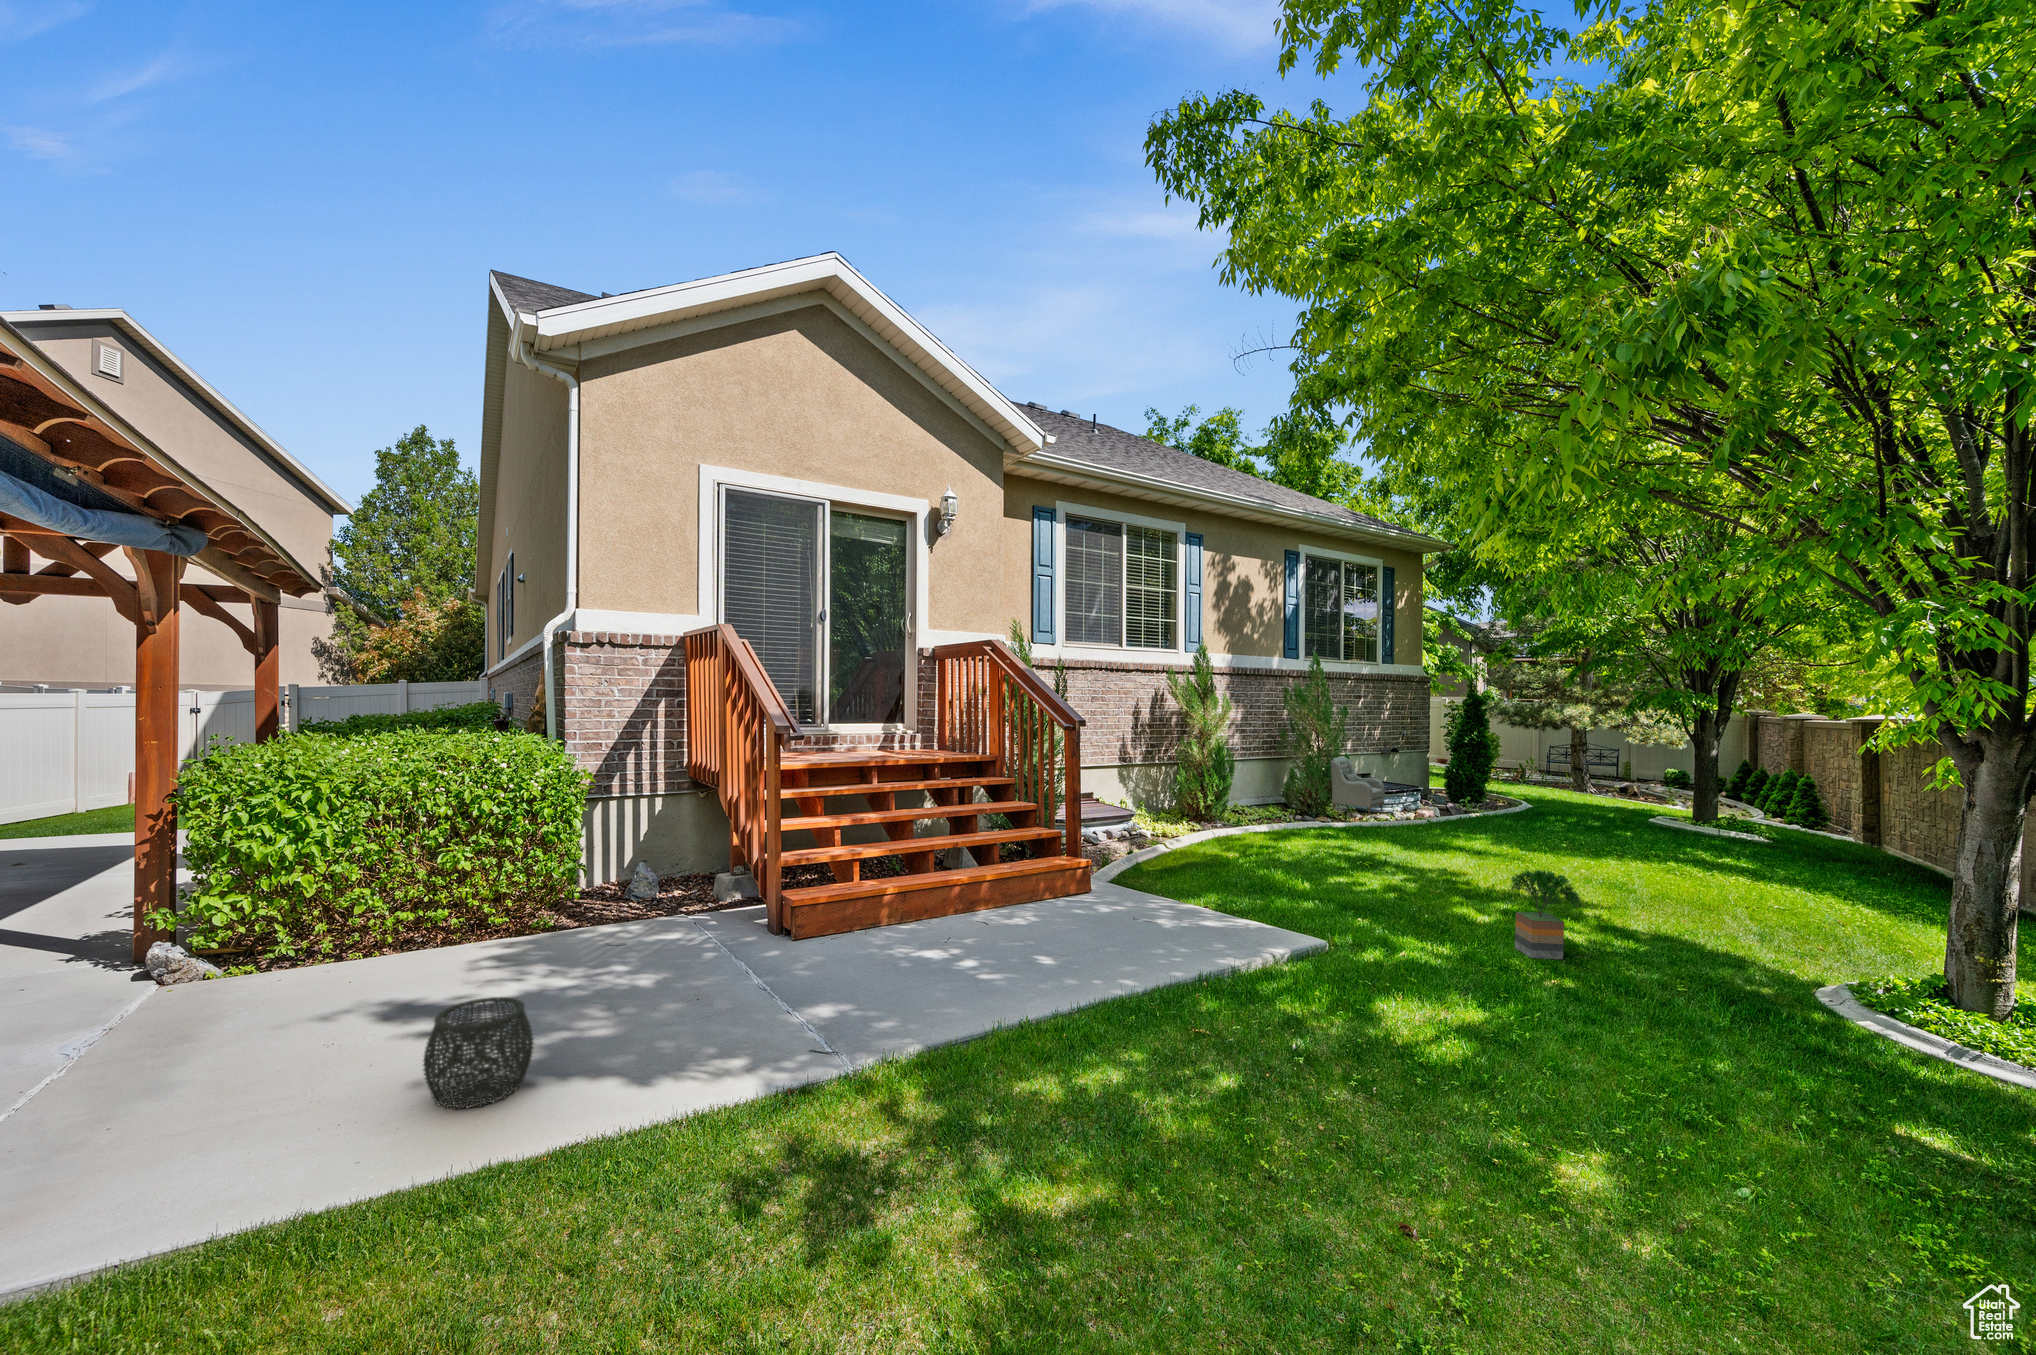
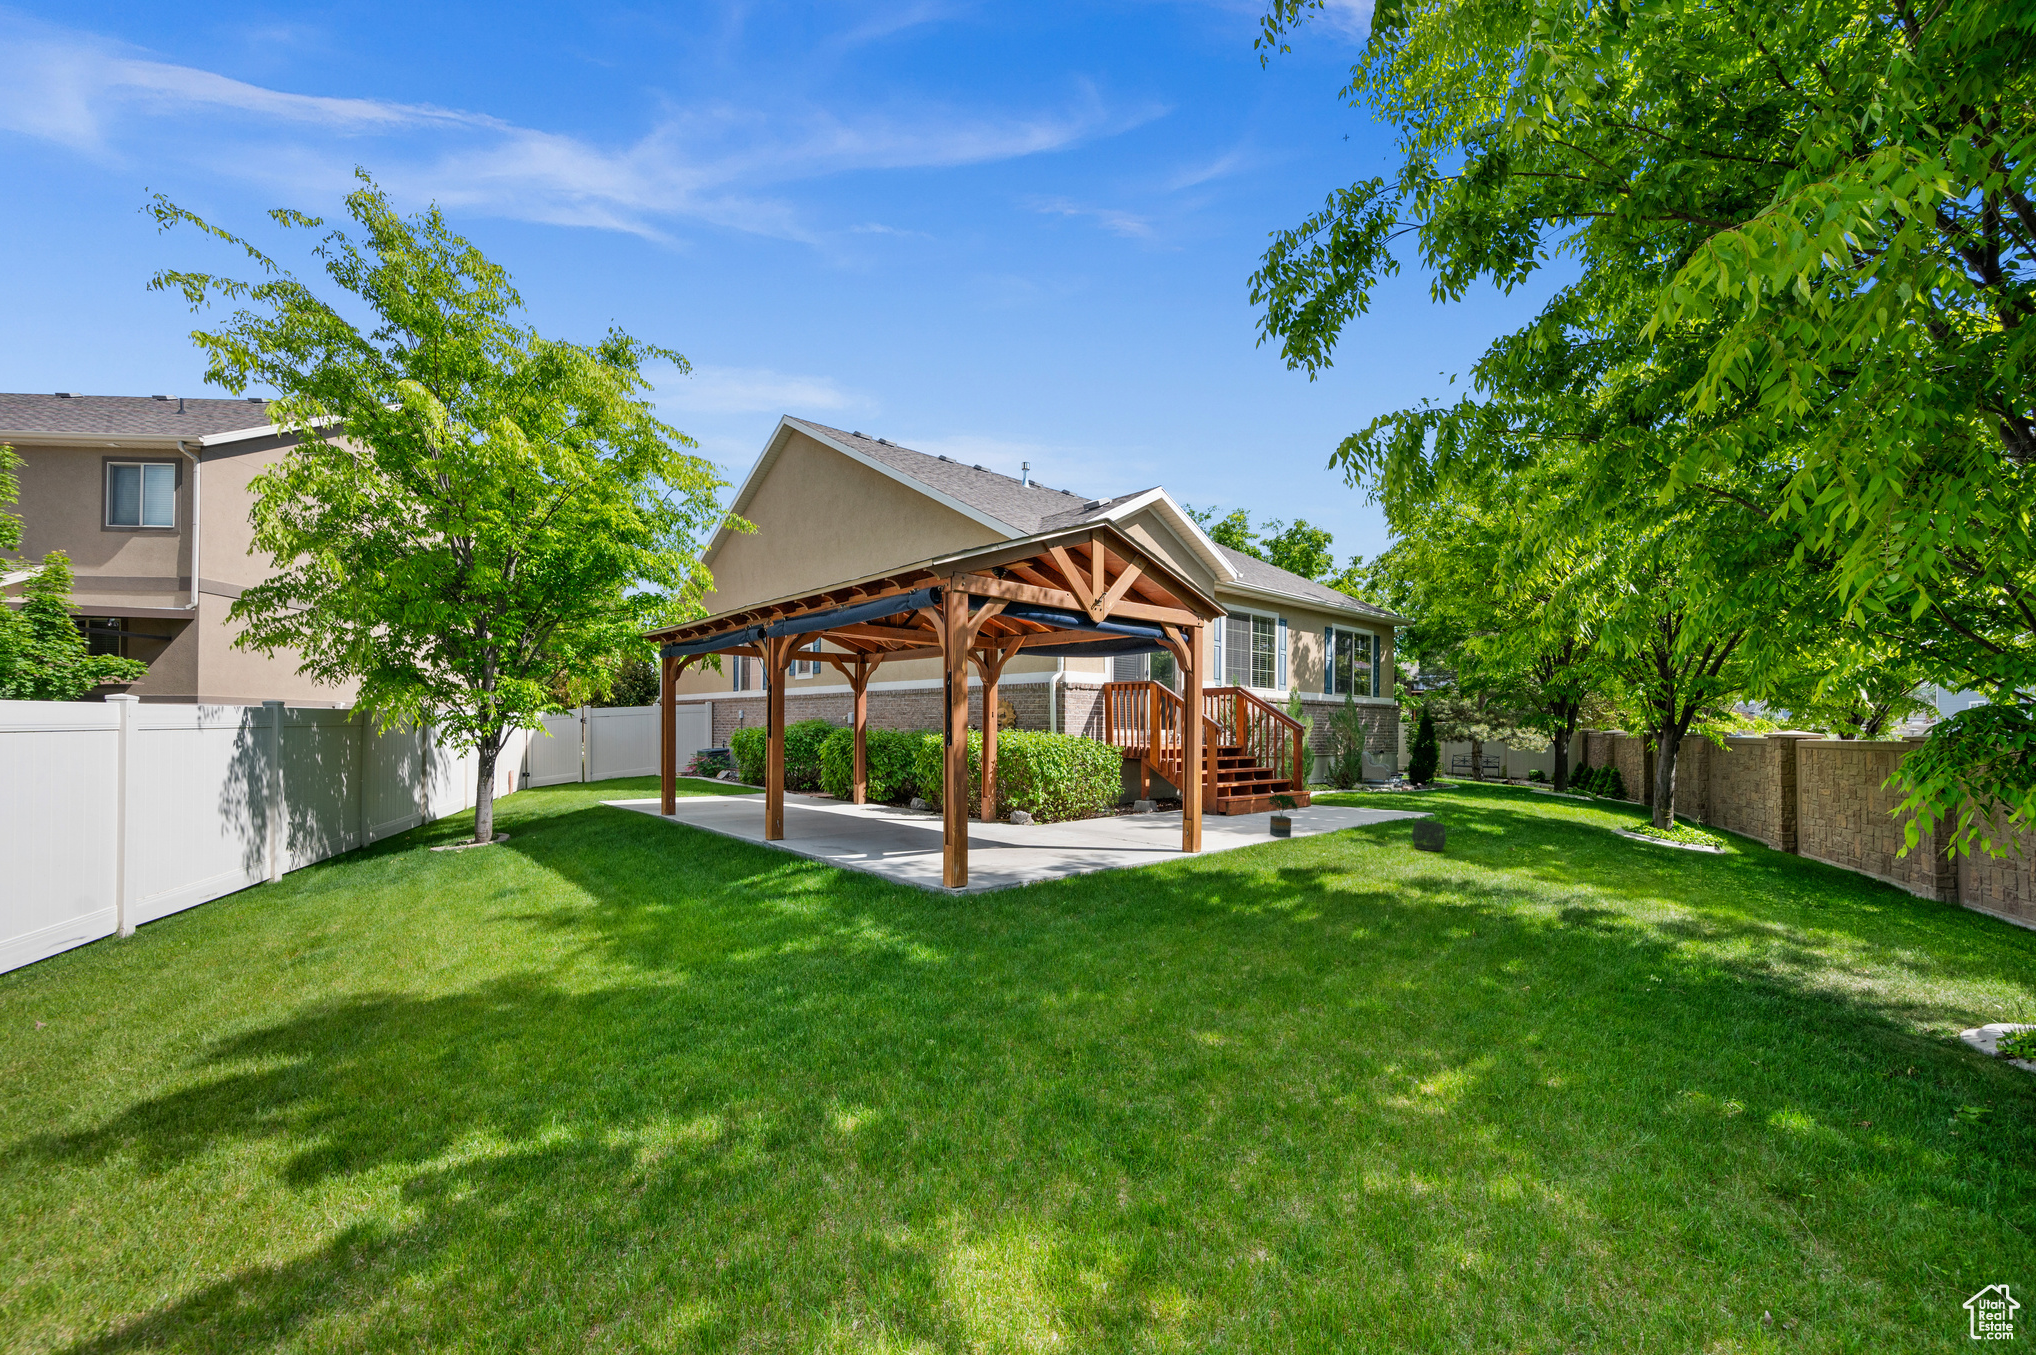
potted tree: present [1511,869,1581,959] -> present [1268,794,1298,837]
woven basket: present [423,997,533,1109] -> present [1412,820,1446,851]

